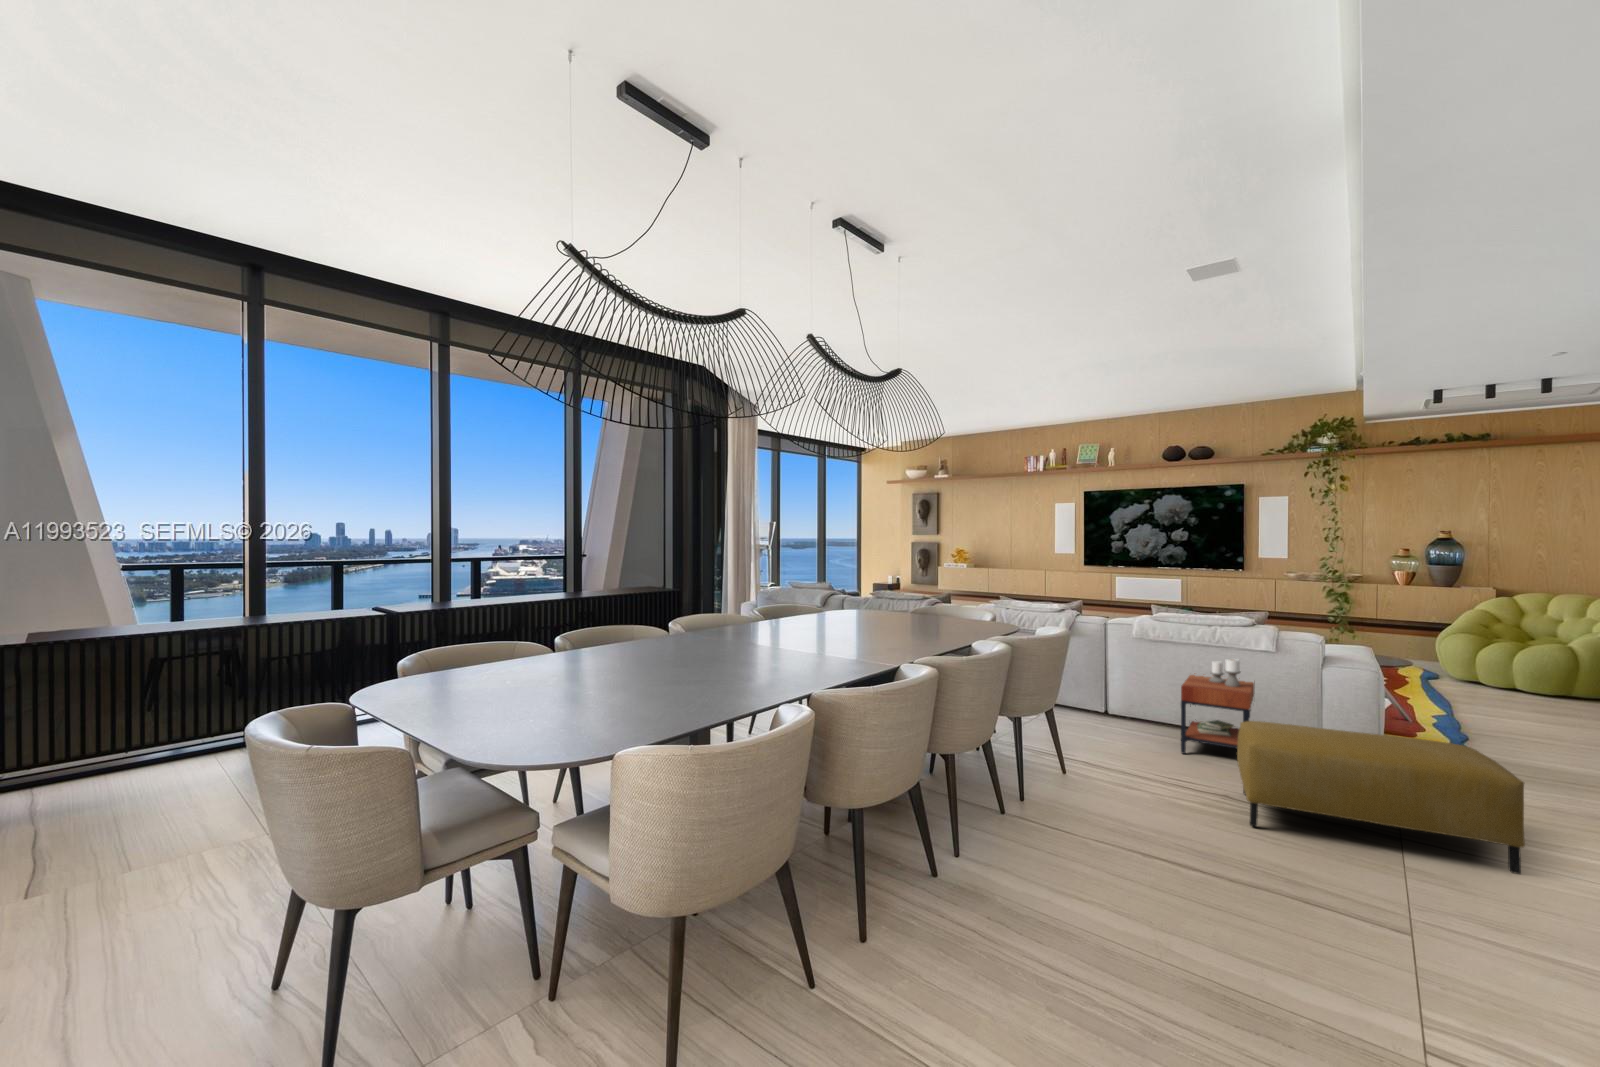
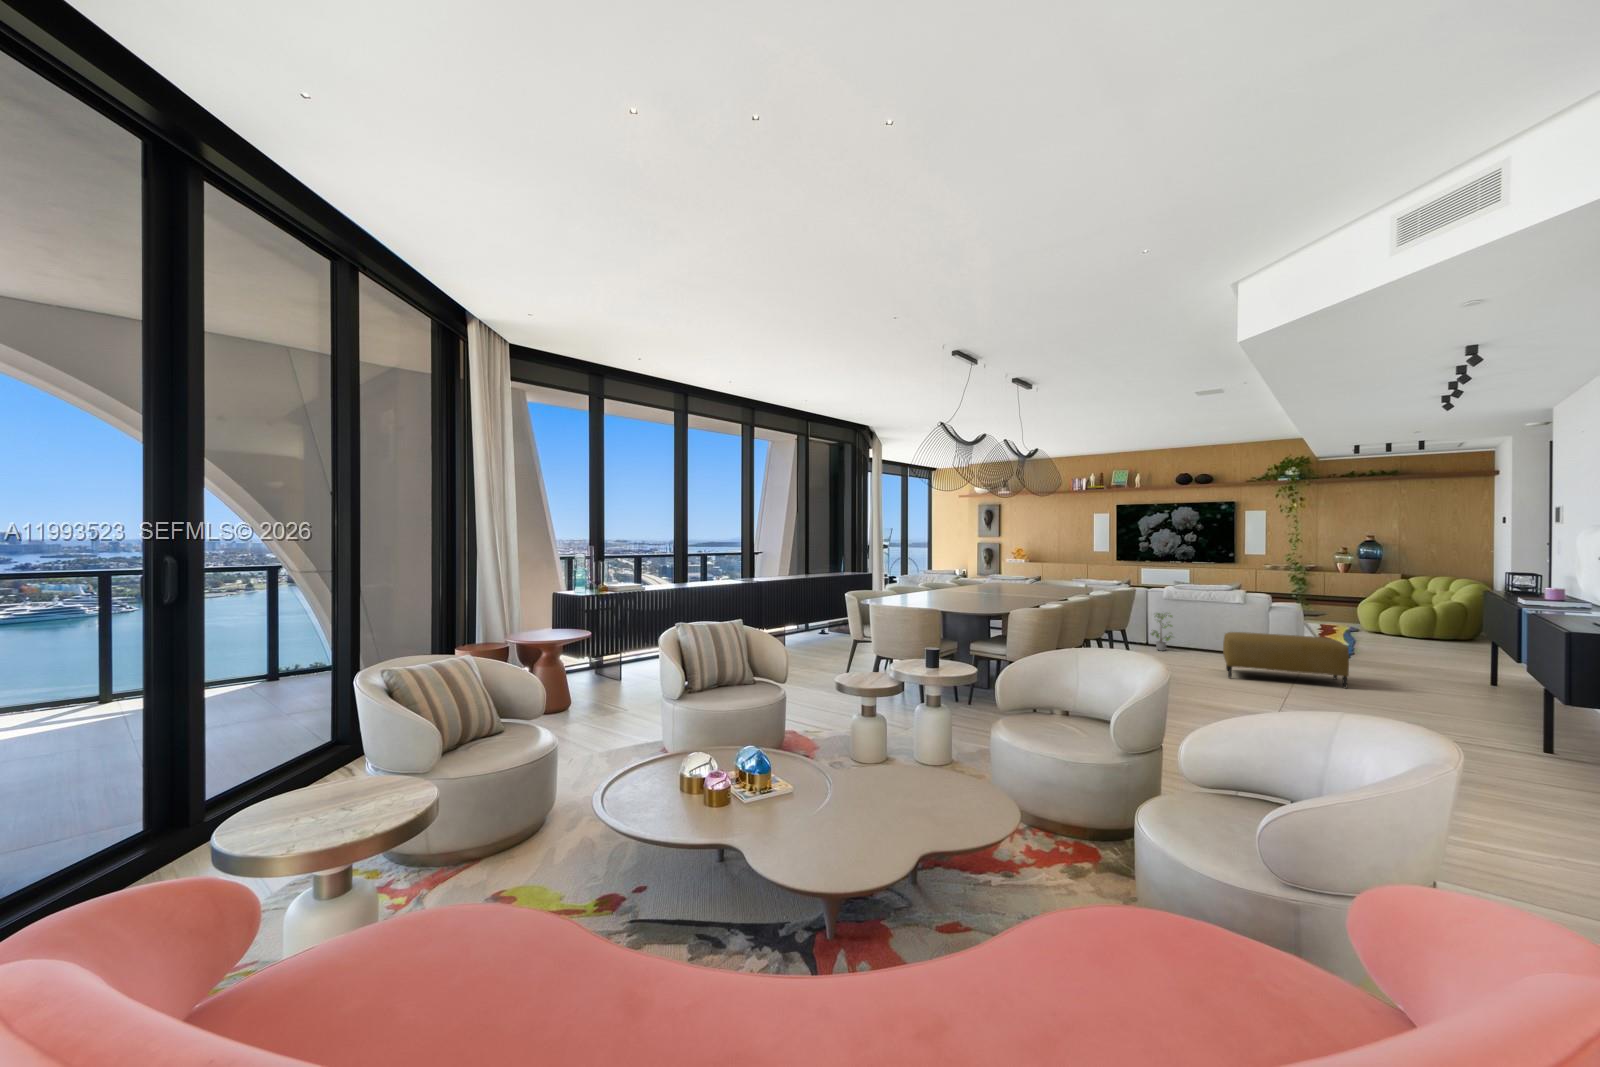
side table: present [1181,658,1255,754] -> none [1193,606,1235,662]
potted plant: none [1109,661,1155,729] -> present [1151,613,1172,651]

